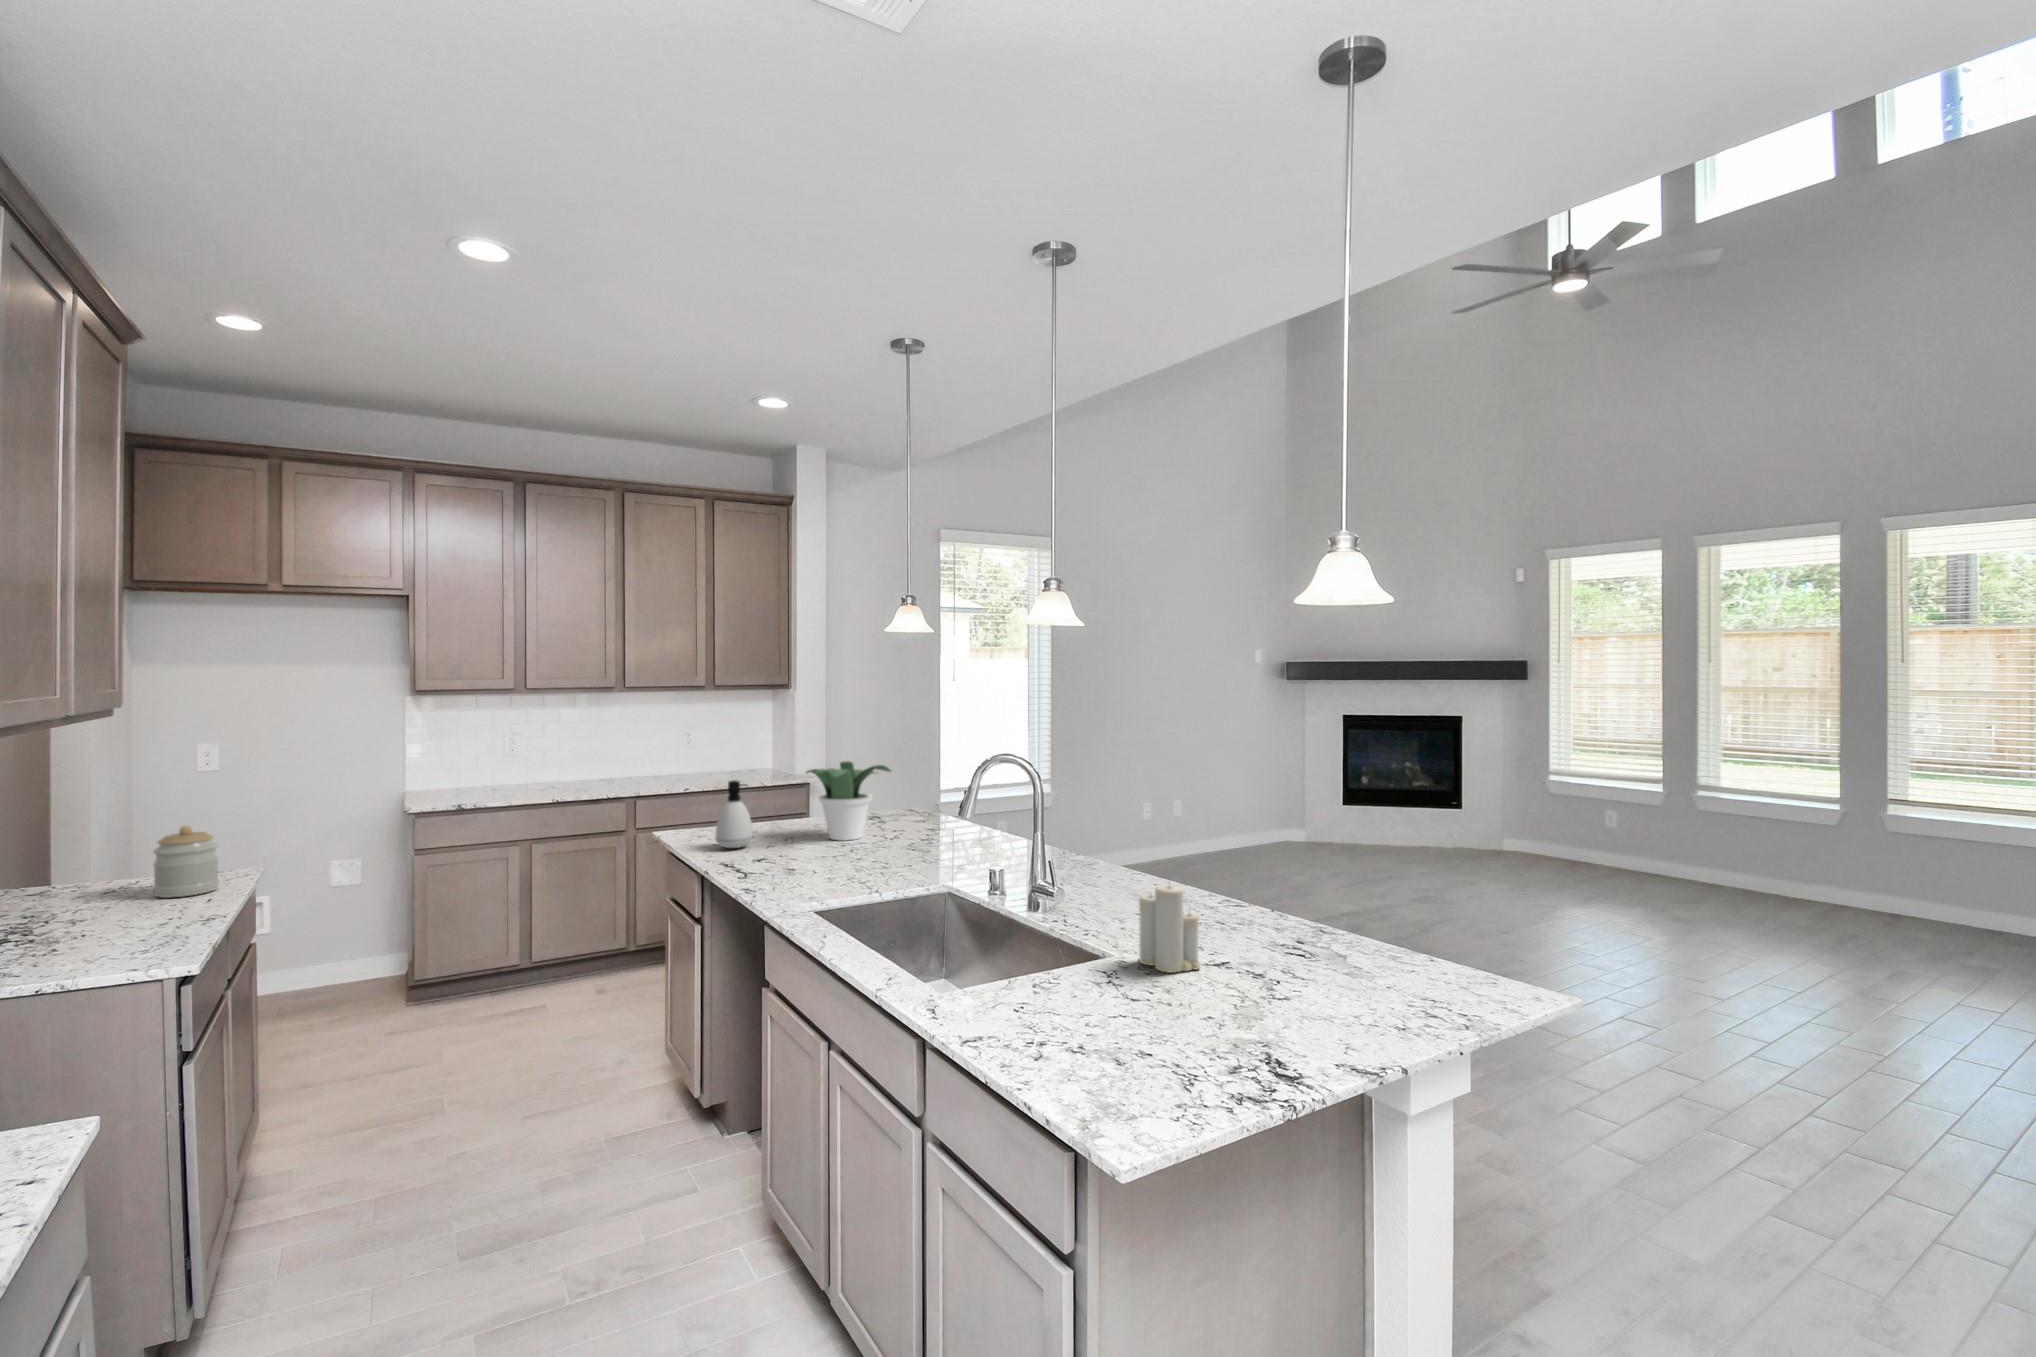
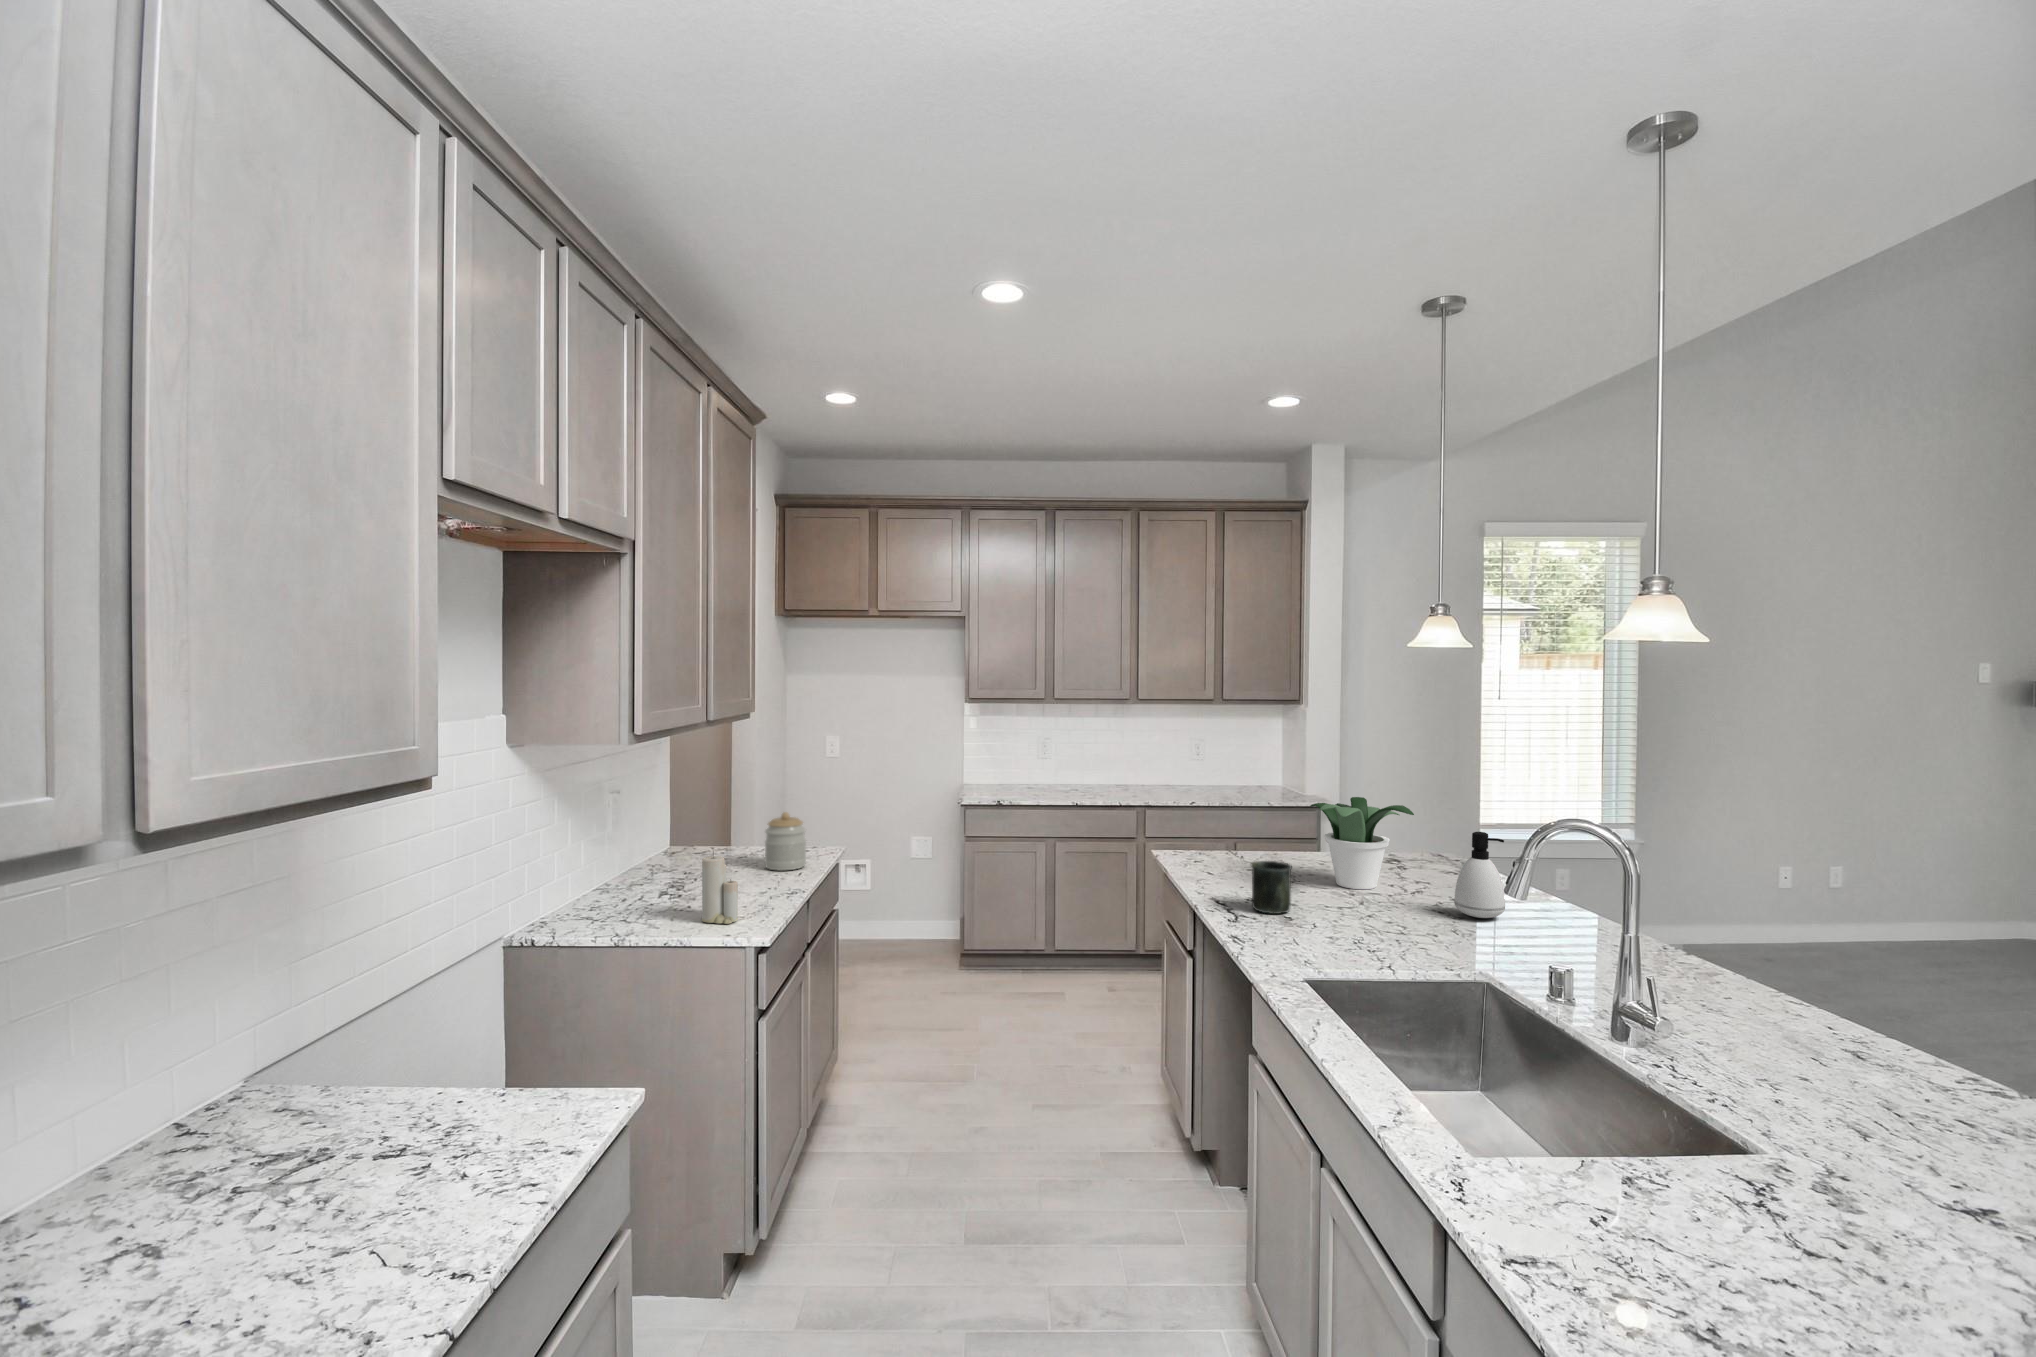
soap dispenser: present [715,780,753,848] -> present [1454,832,1505,918]
mug: none [756,821,793,867] -> present [1251,861,1292,914]
candle: present [1139,885,1200,972] -> present [702,855,738,924]

